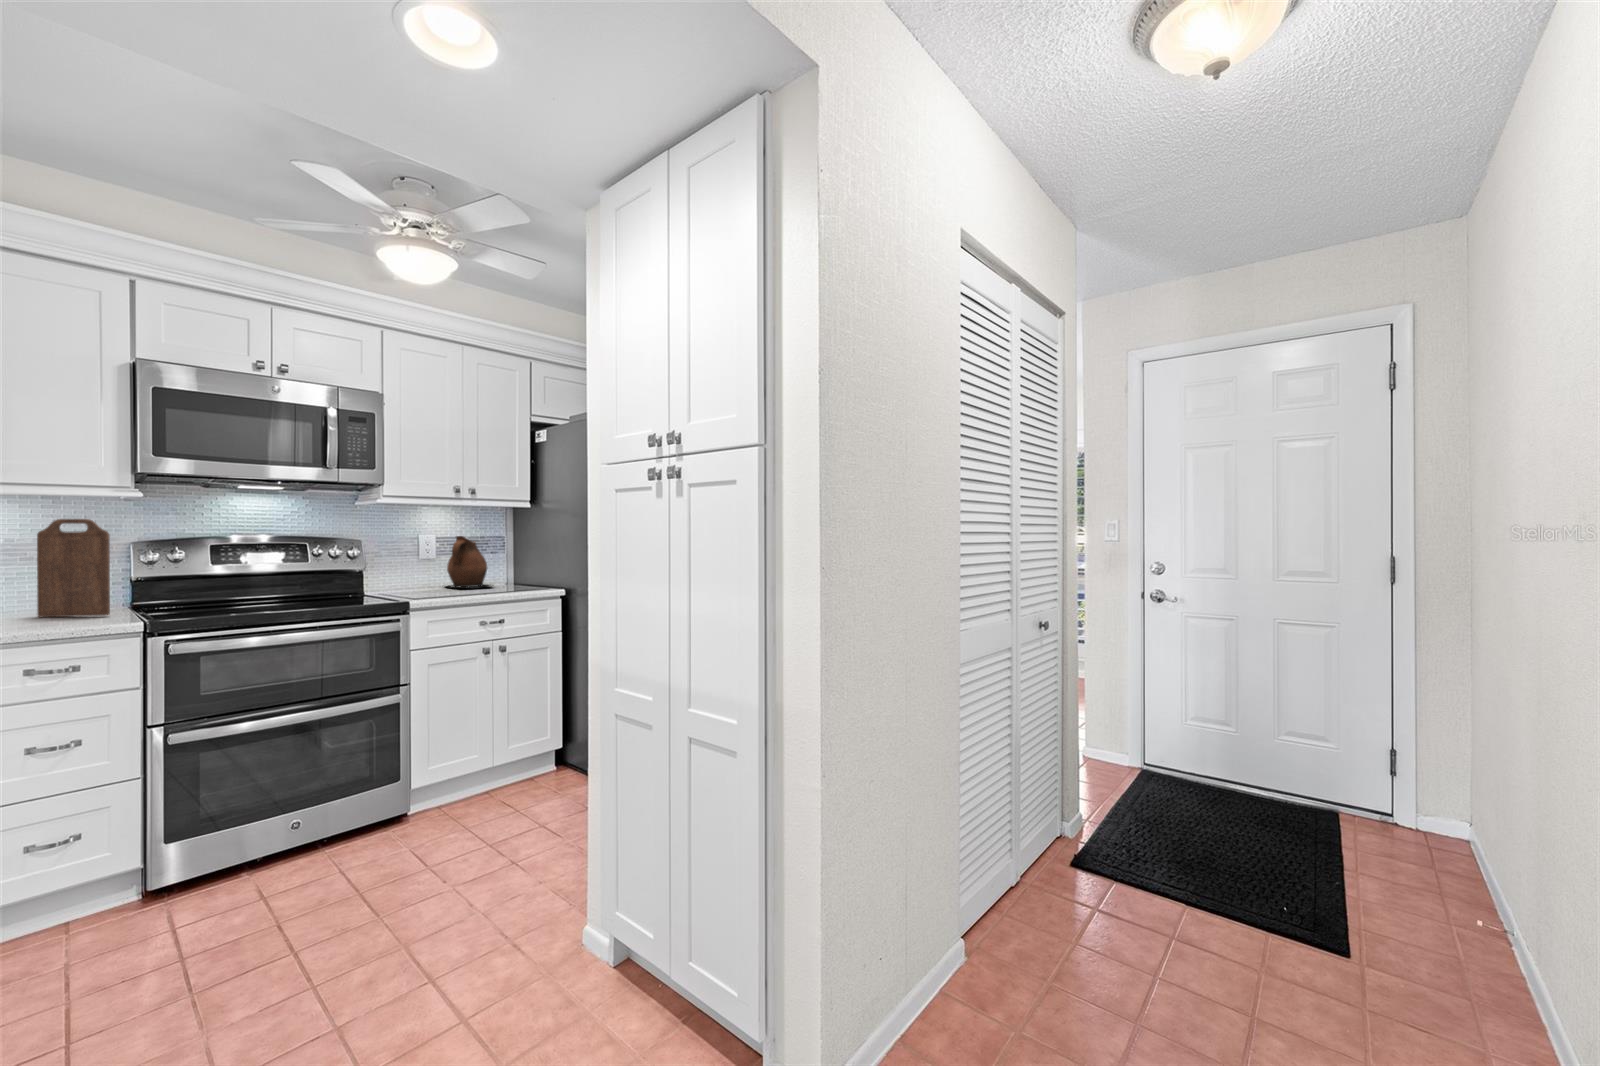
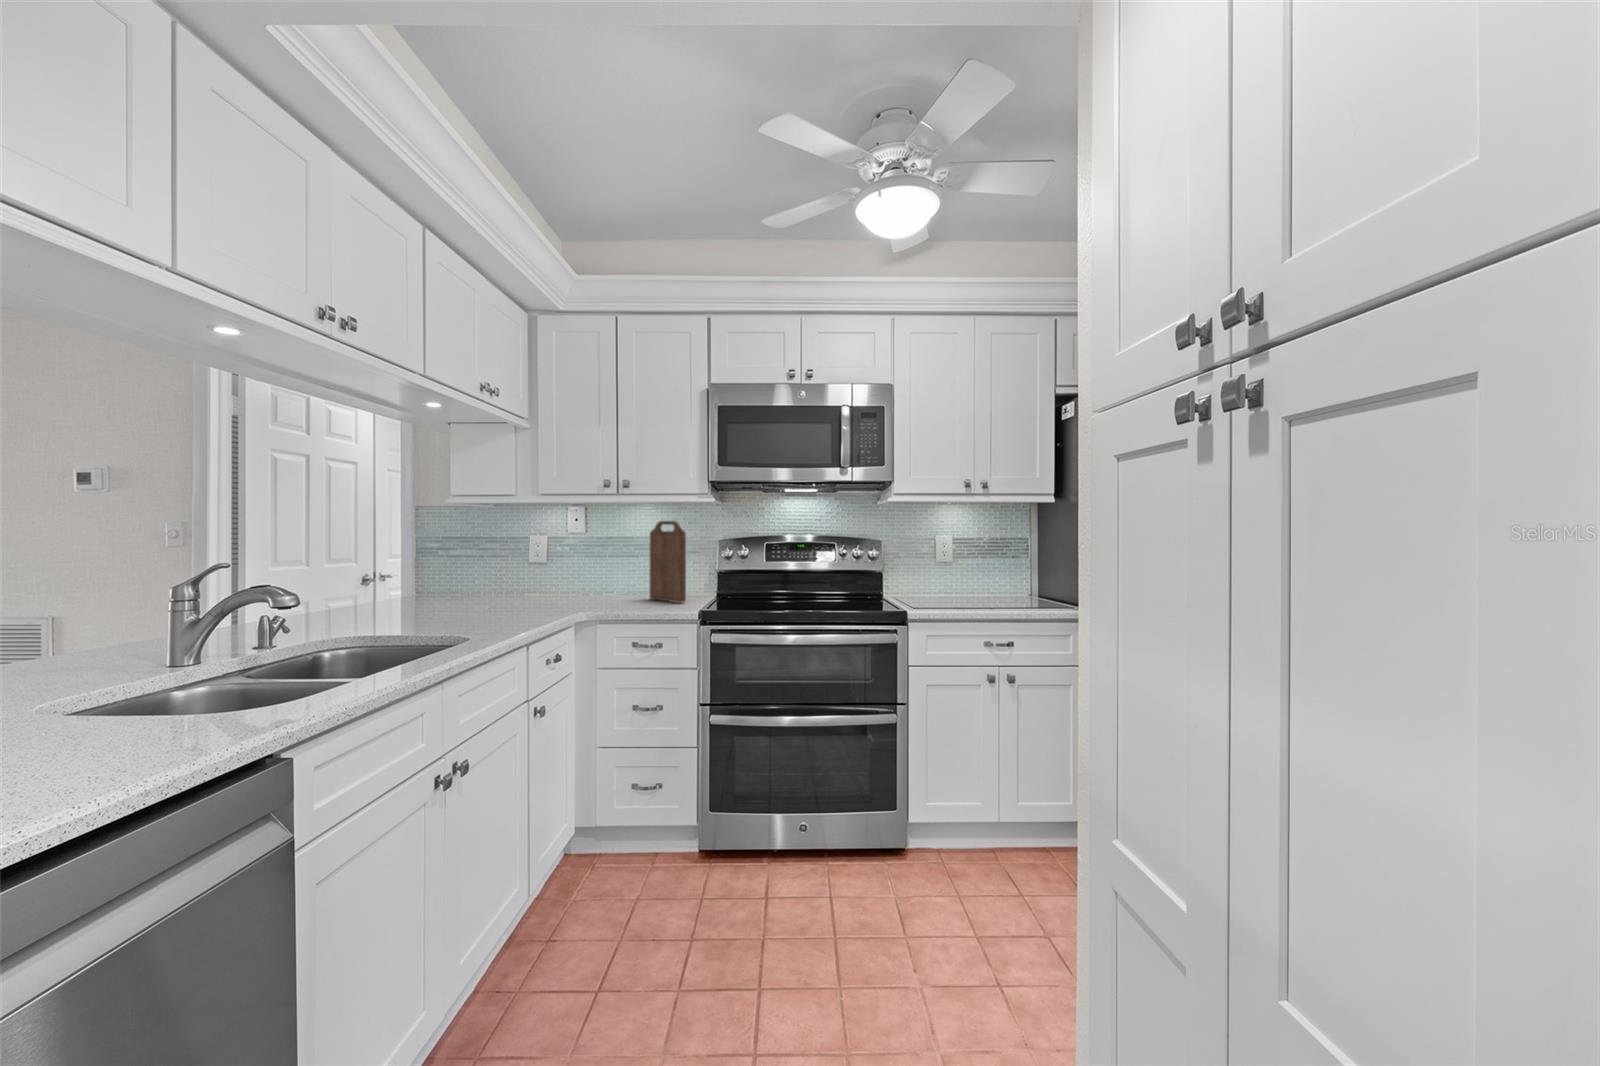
ceramic pitcher: present [447,536,489,588] -> none [959,538,1014,598]

